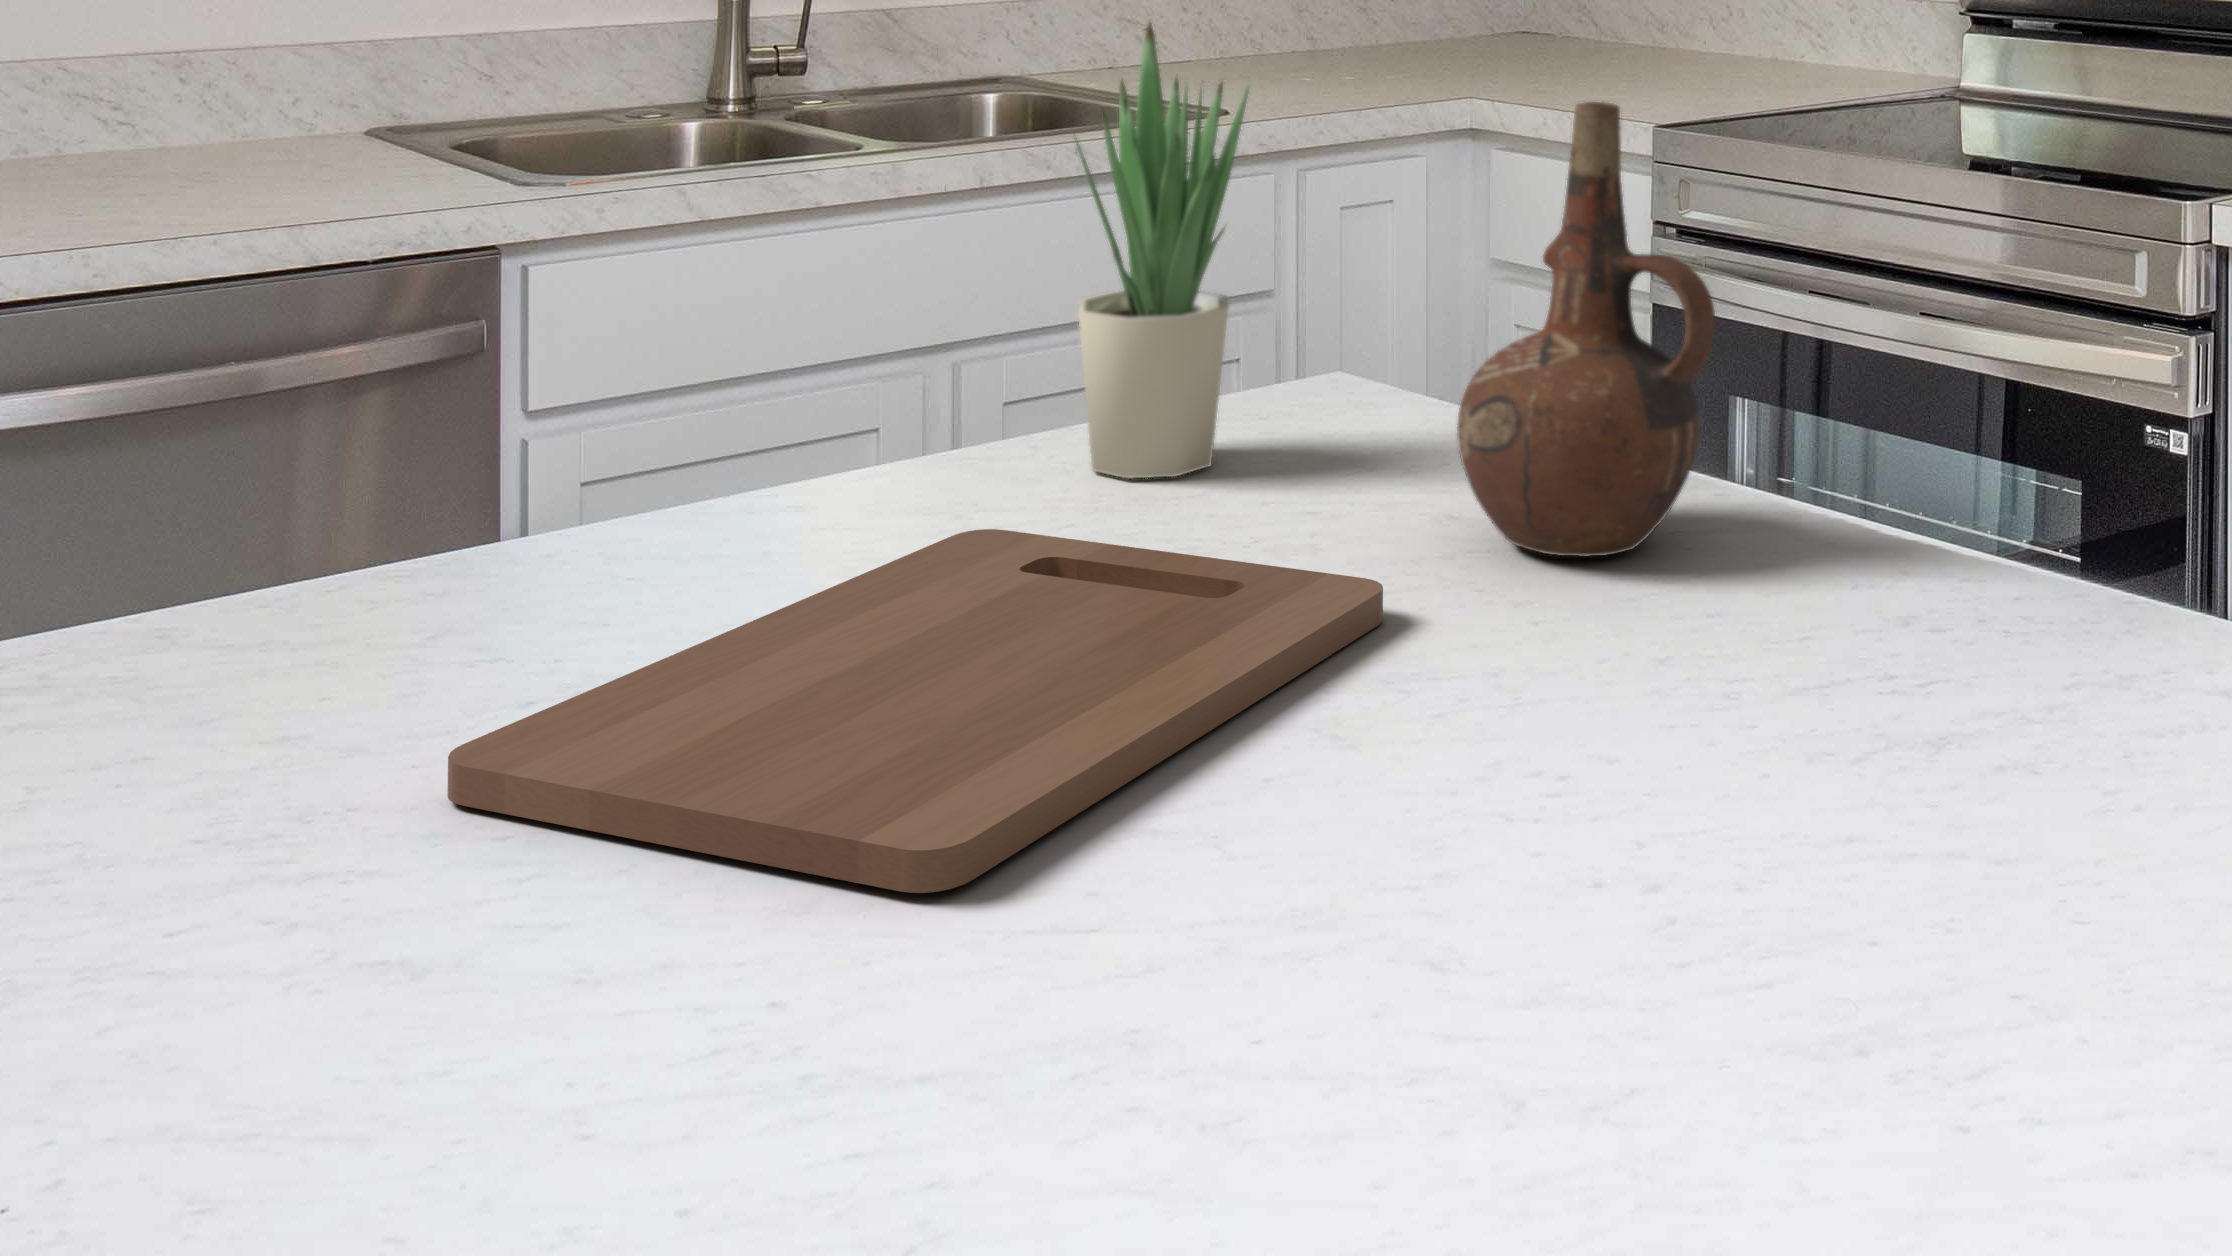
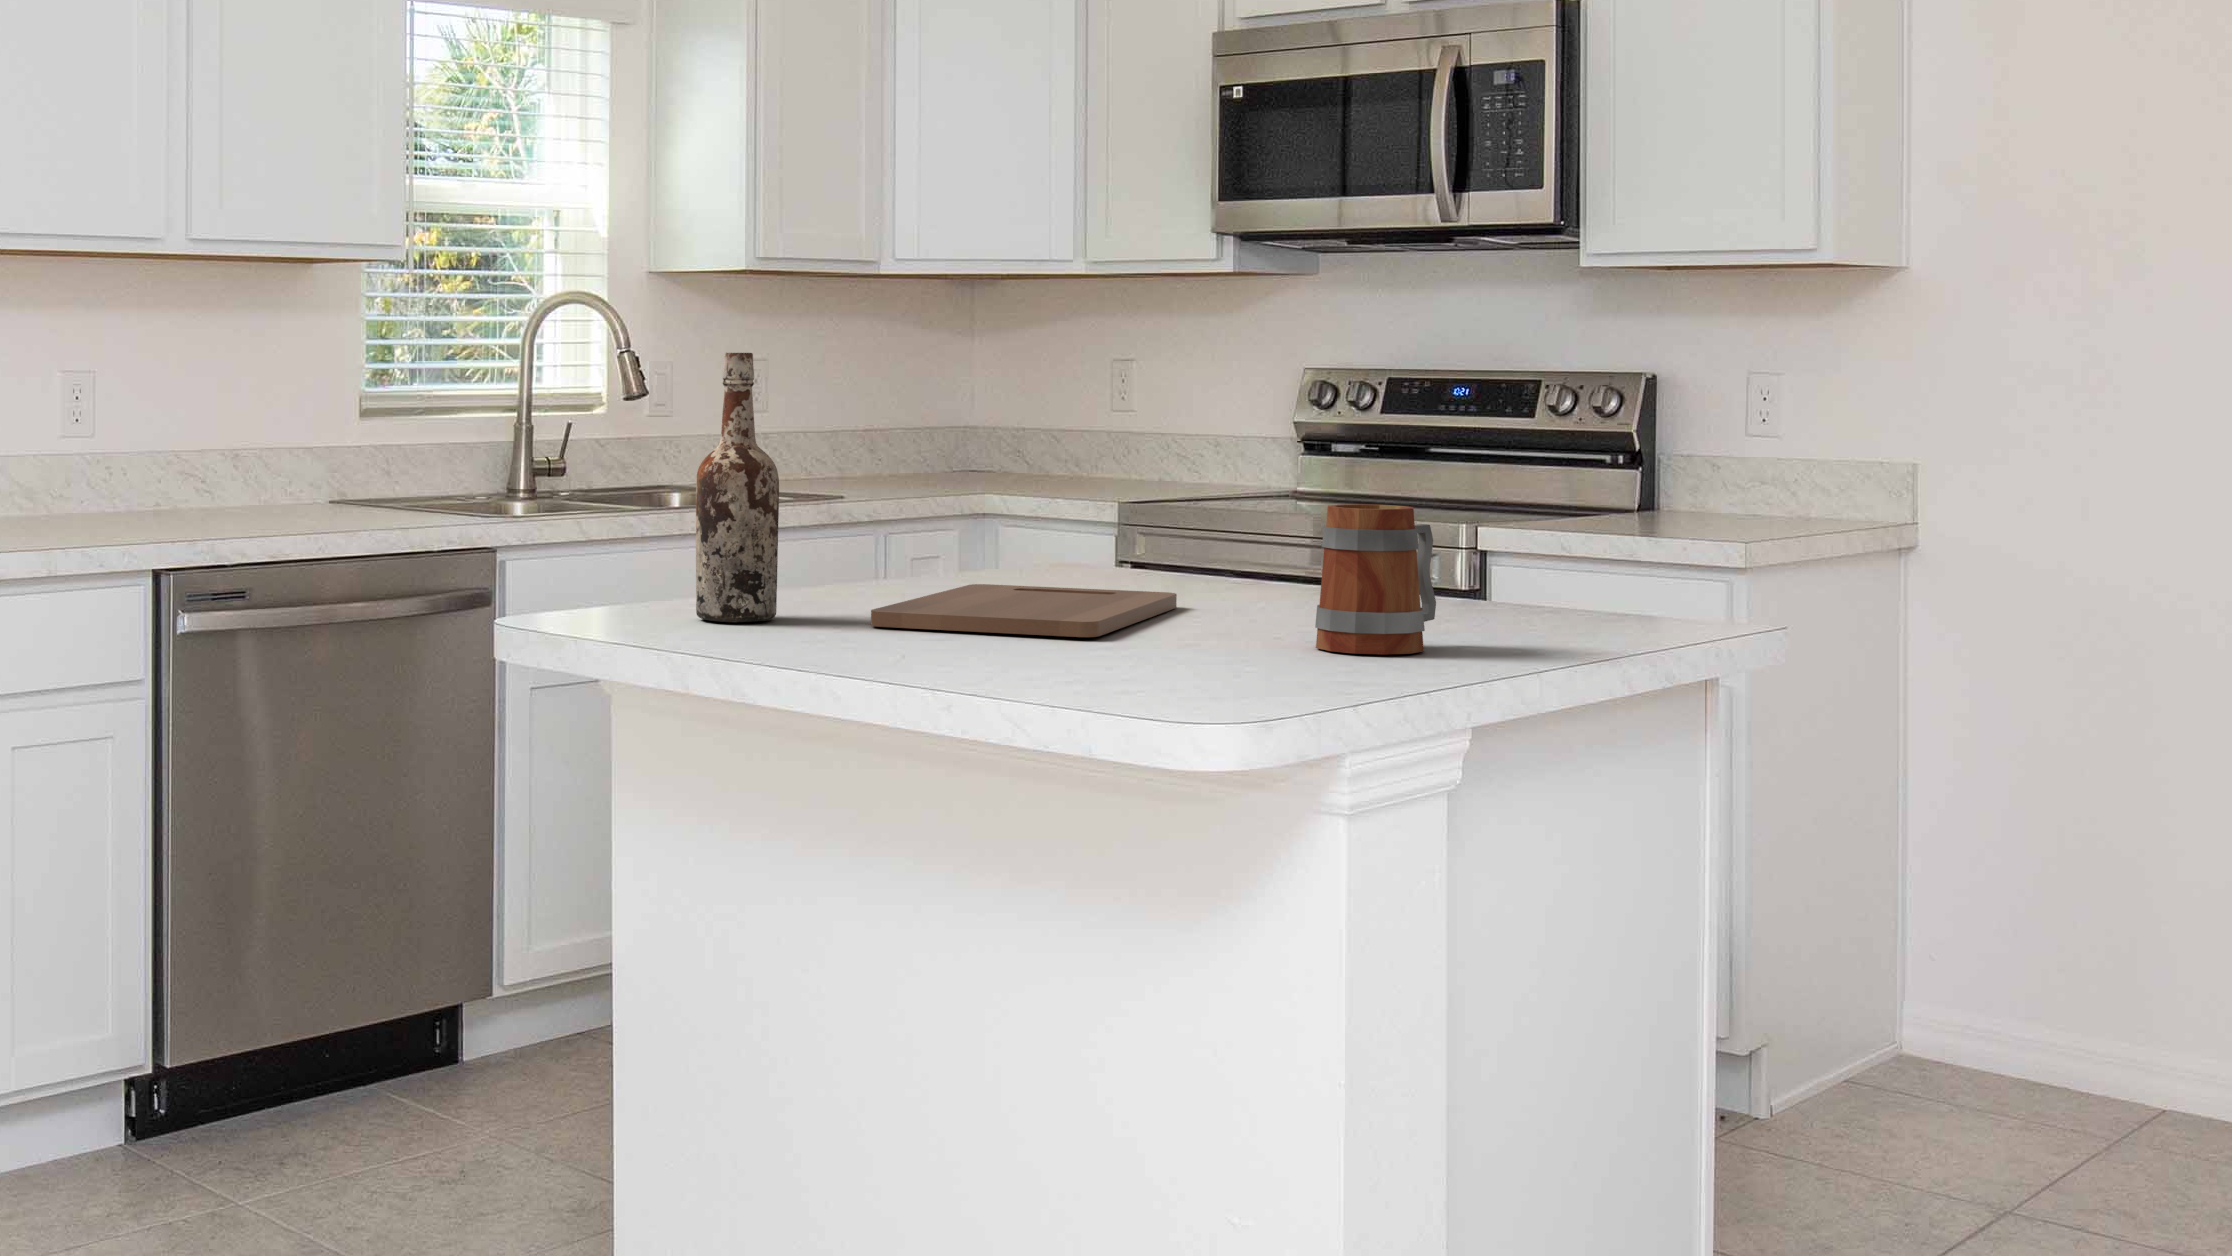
potted plant: present [1077,23,1249,478] -> none [972,370,1050,584]
wine bottle: none [45,61,287,775] -> present [696,353,779,622]
ceramic pitcher: present [1457,102,1715,556] -> none [1182,399,1301,597]
mug: none [1525,524,1890,1034] -> present [1315,504,1436,654]

